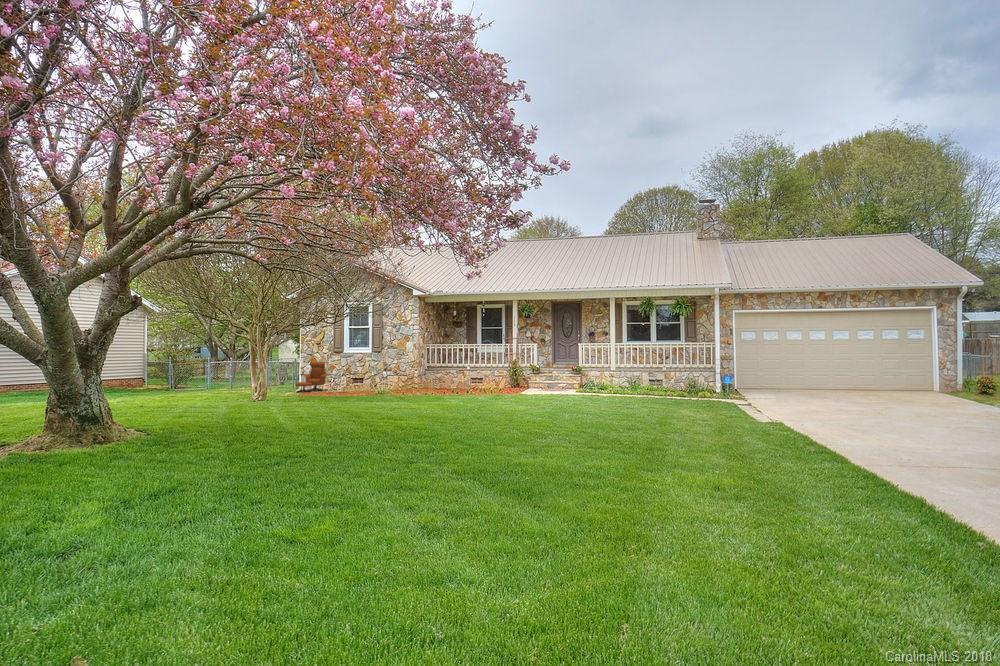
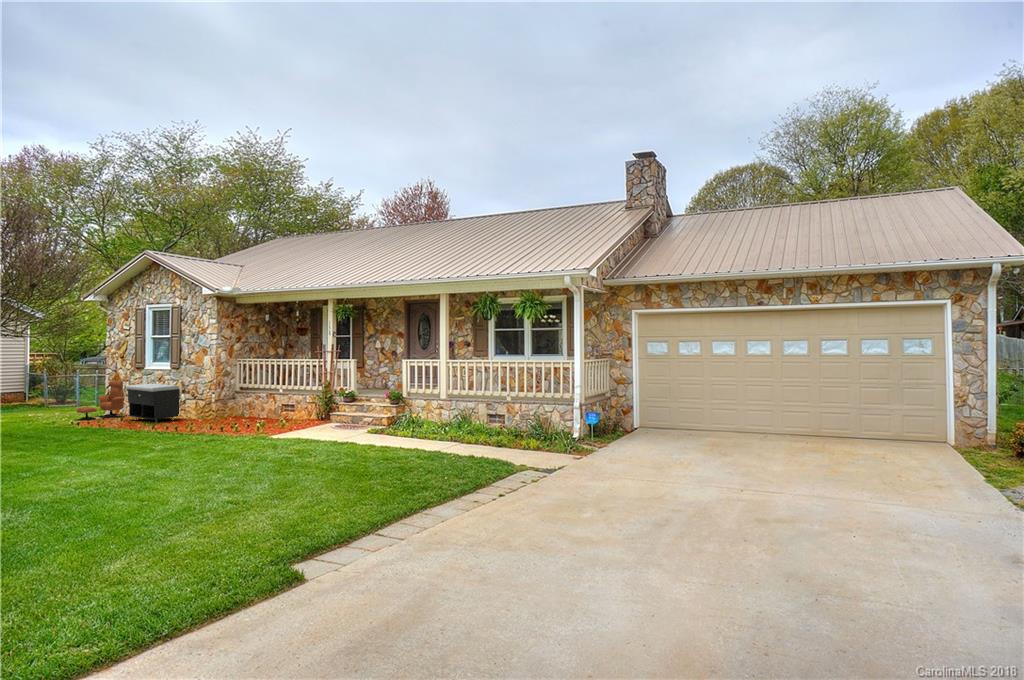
storage bench: none [343,364,385,393] -> present [127,384,180,422]

